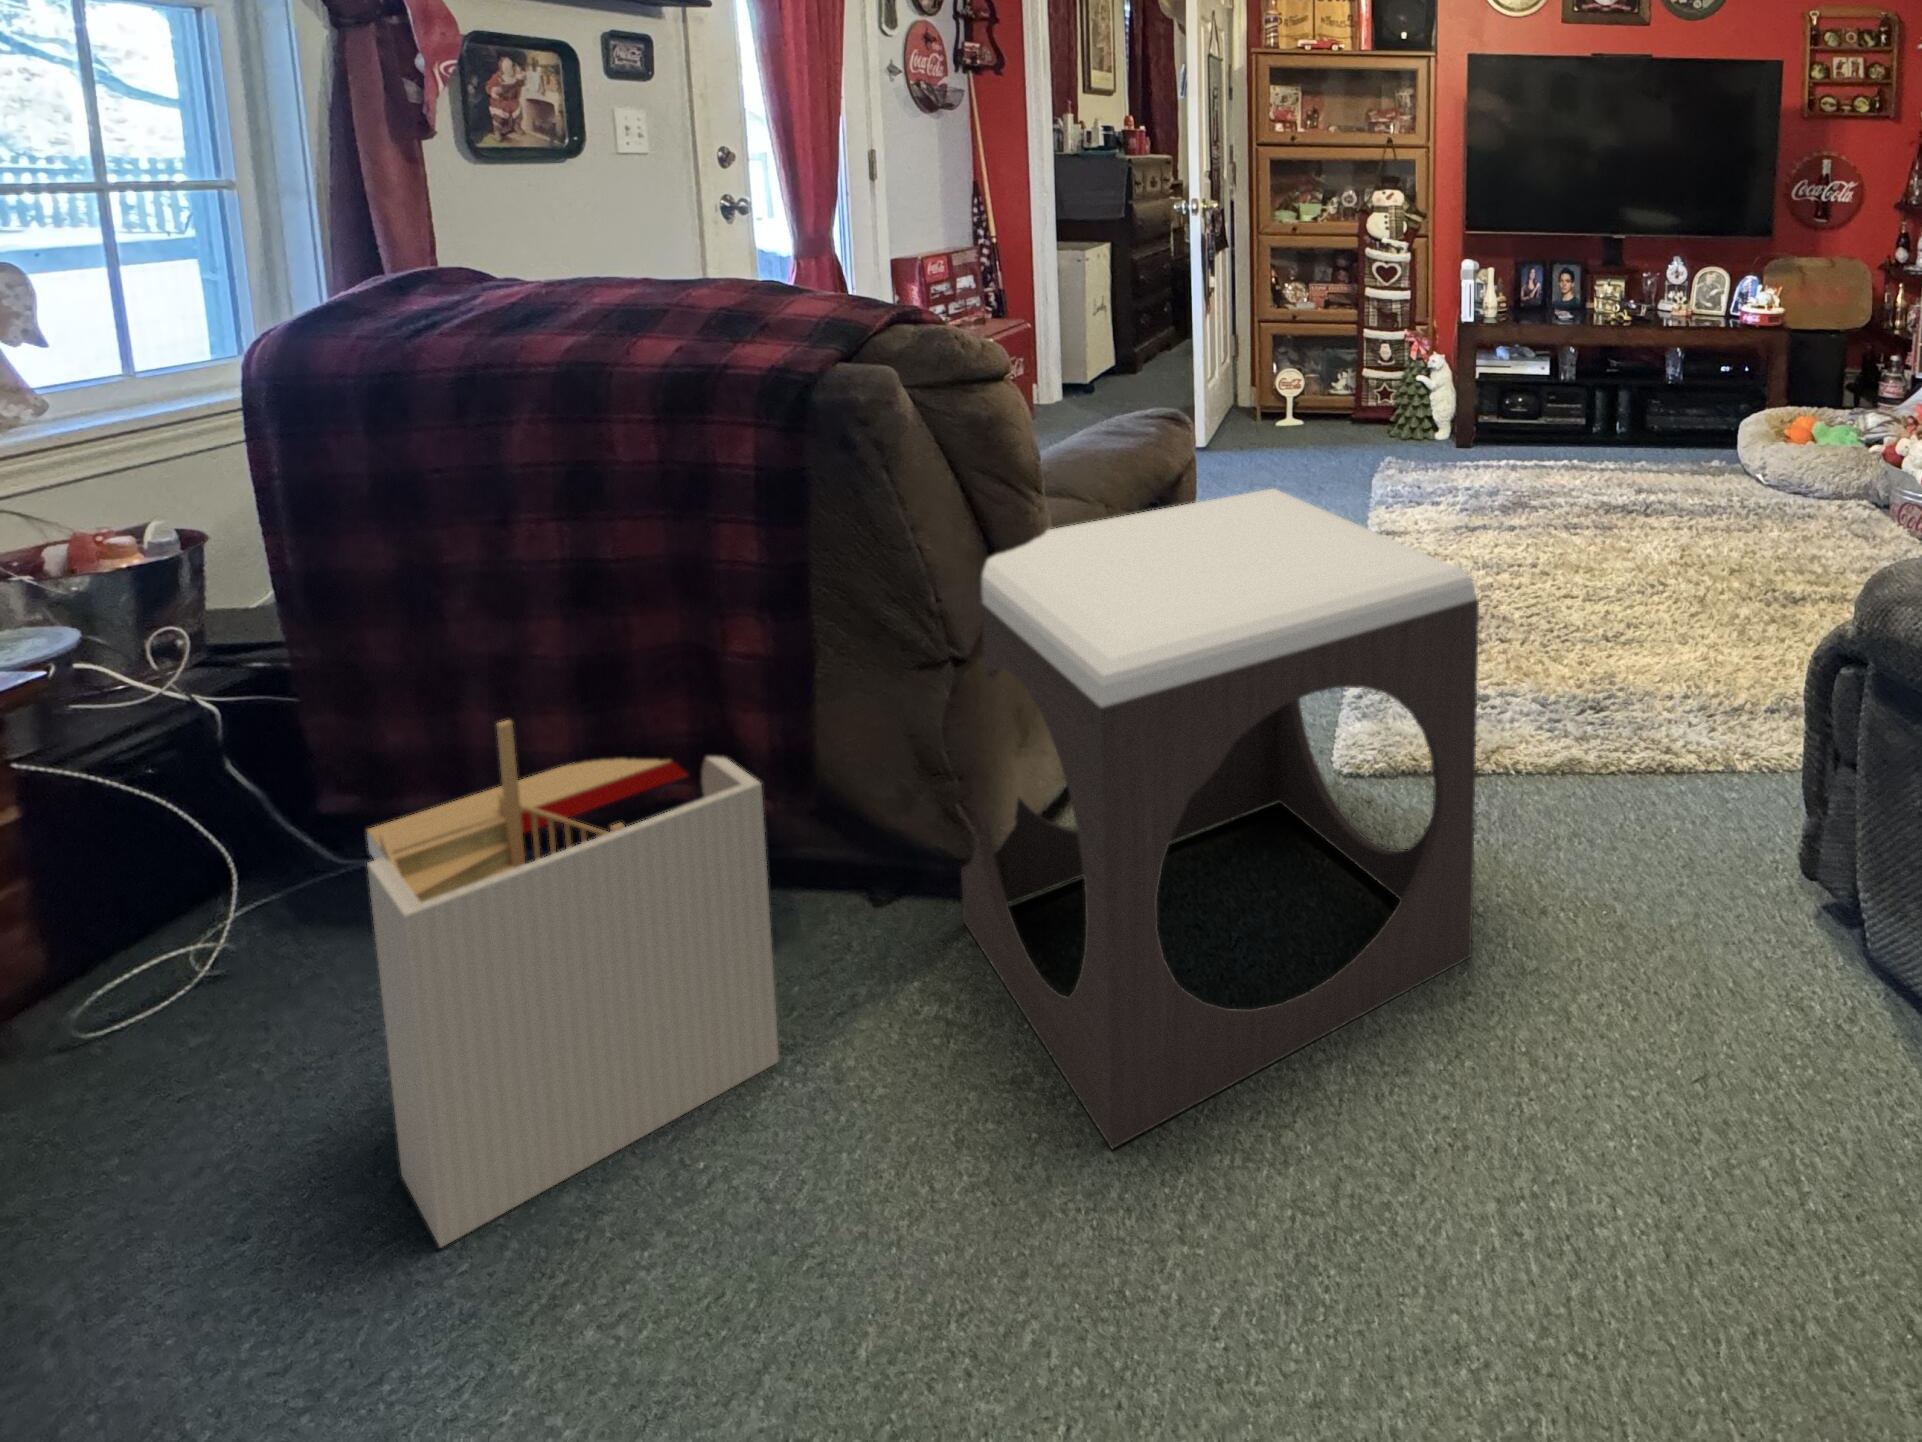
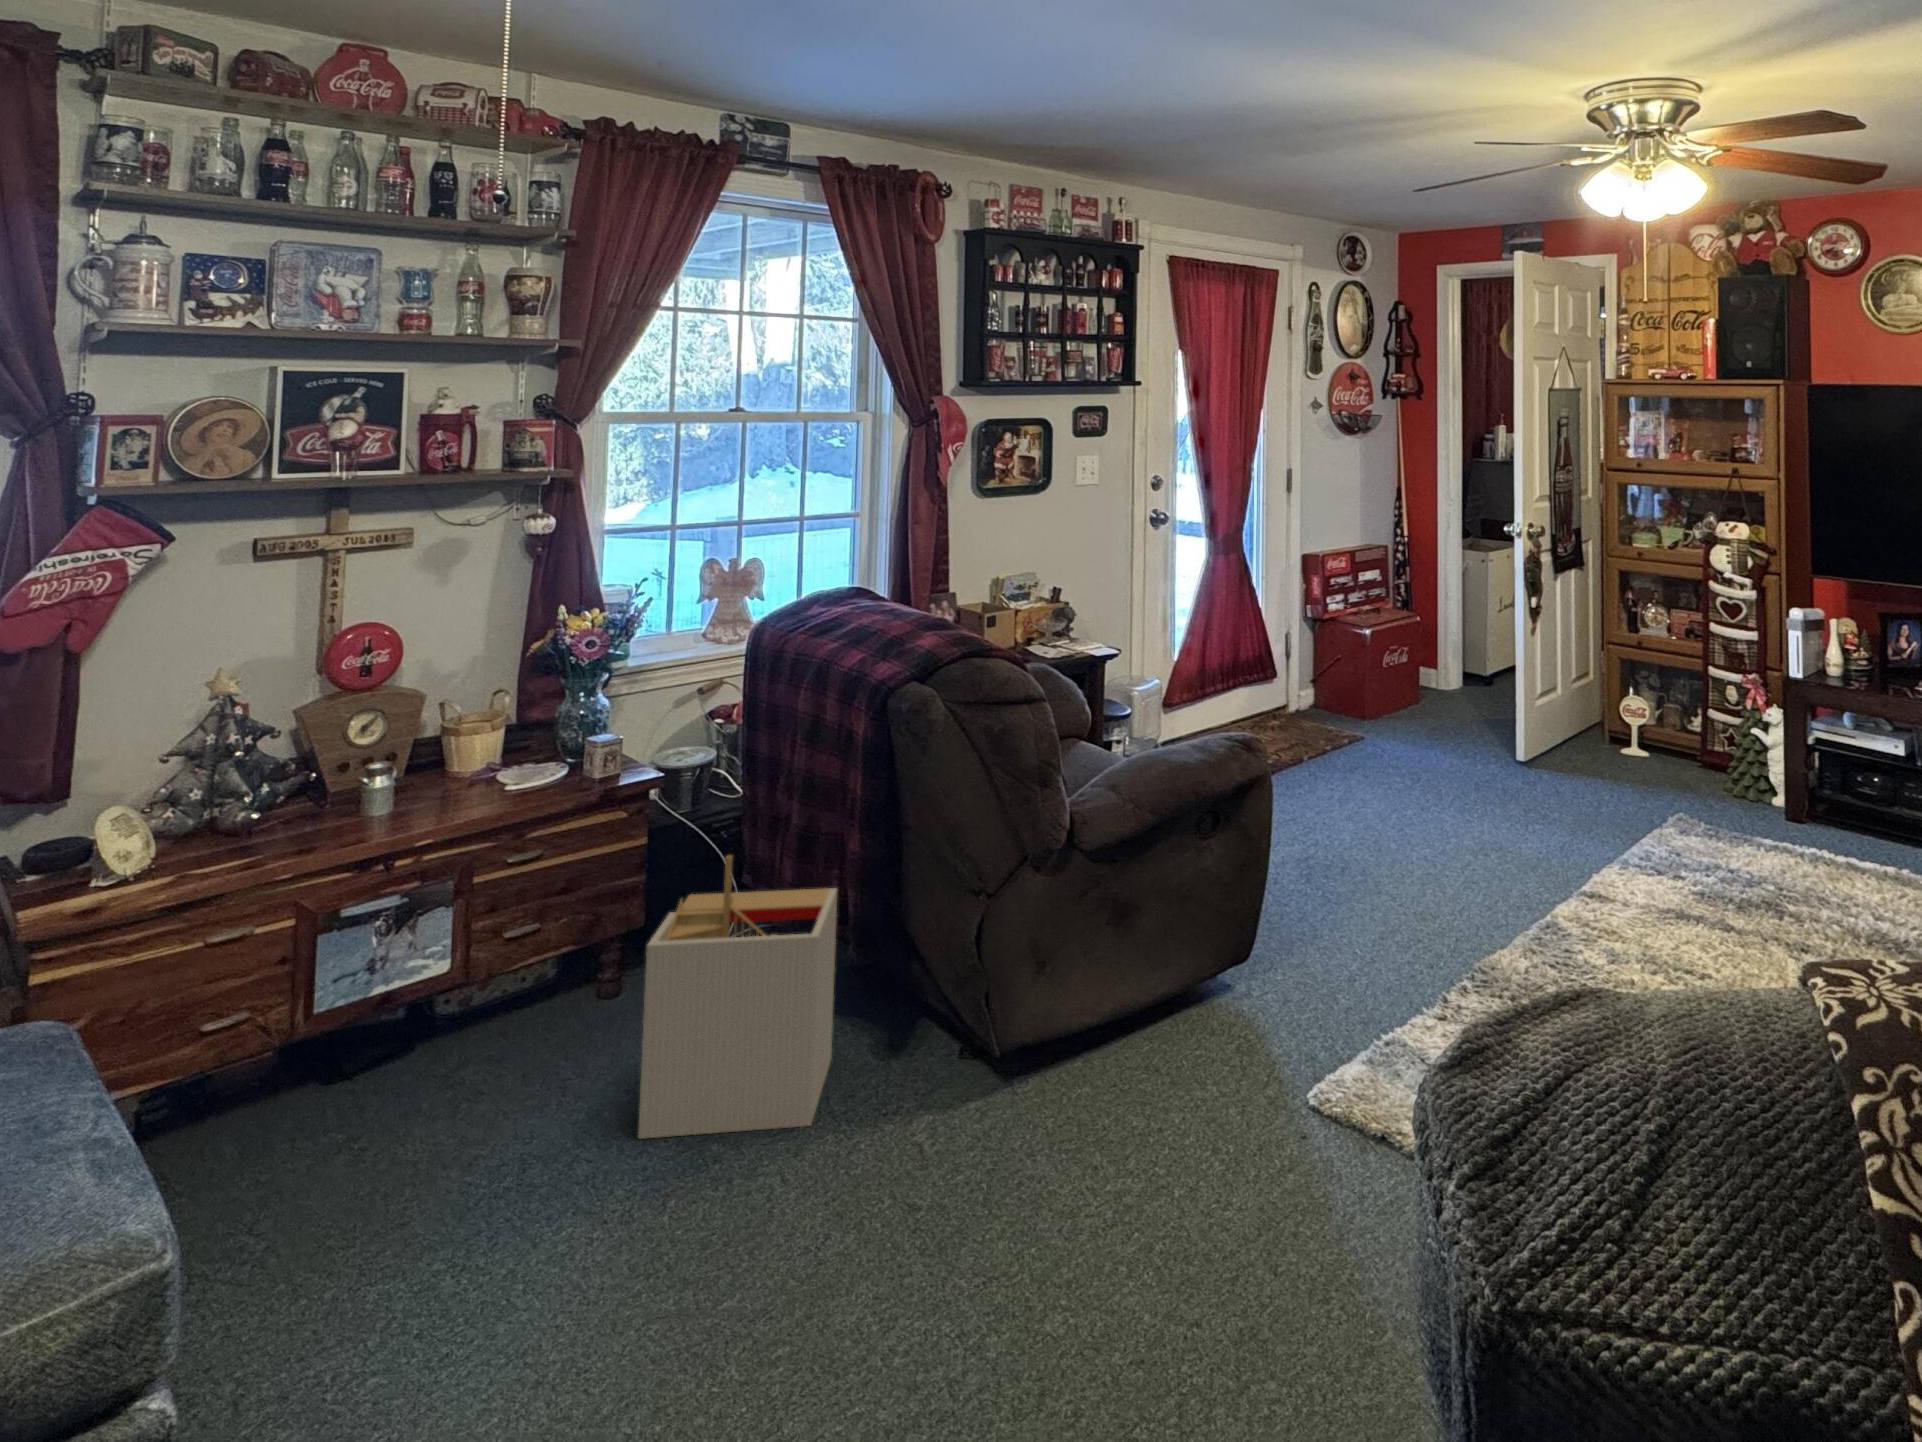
footstool: present [961,489,1479,1149] -> none [864,815,1215,1309]

